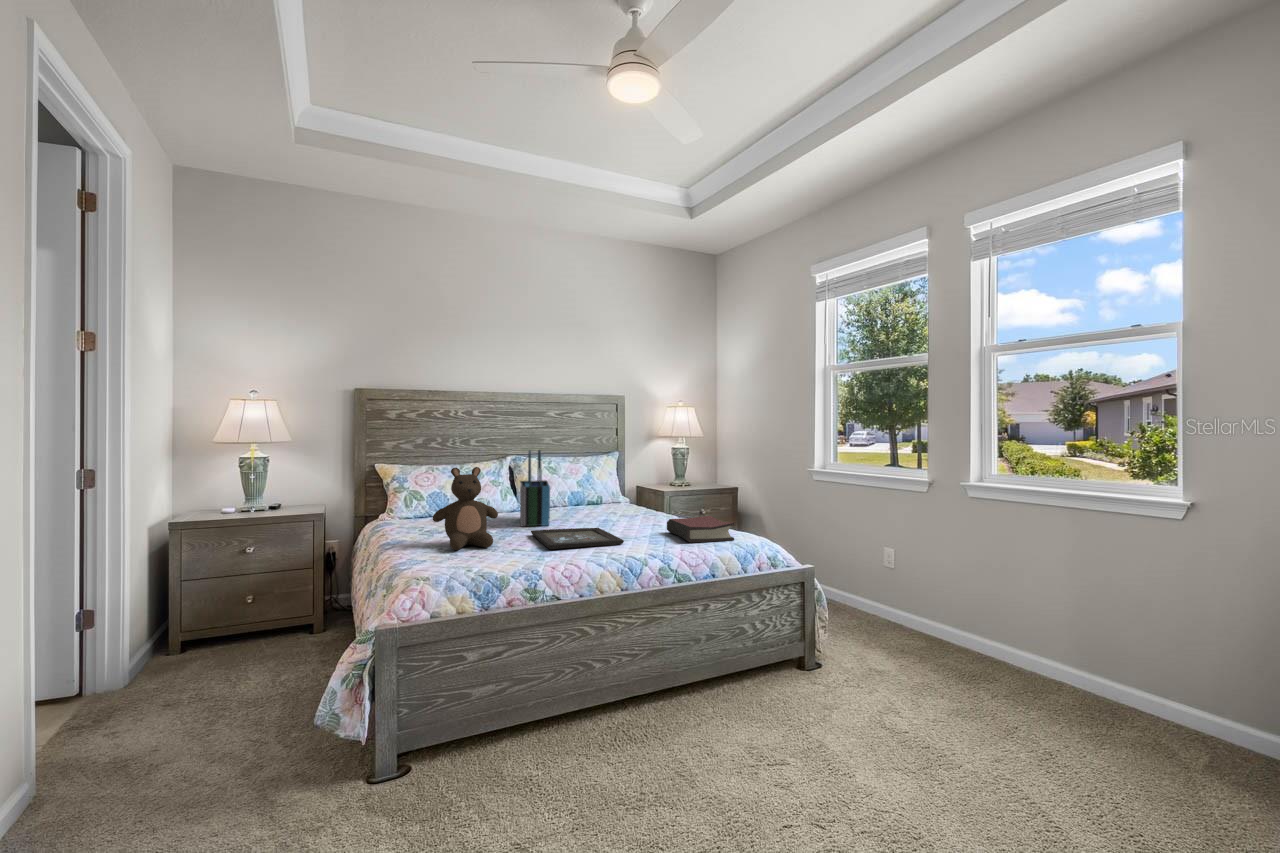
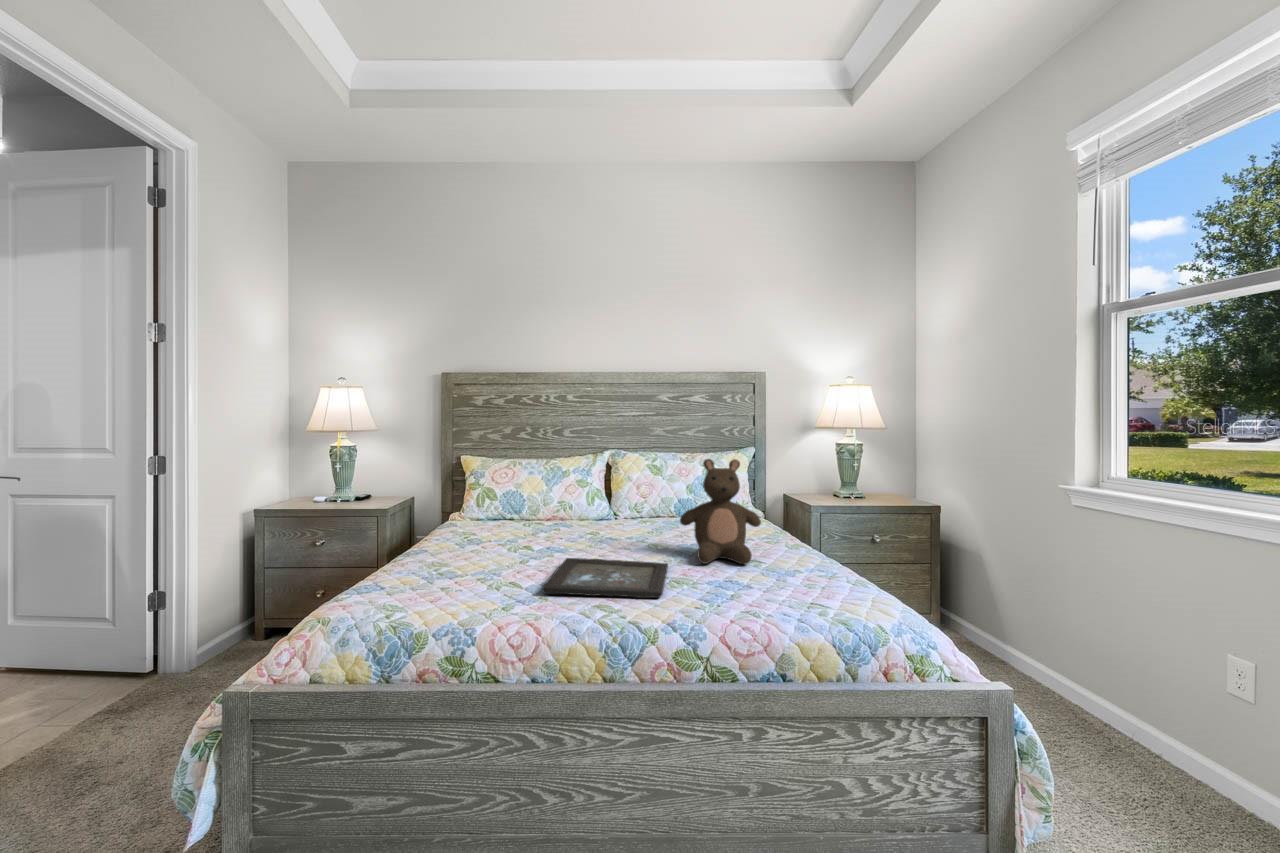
tote bag: present [520,450,550,526] -> none [571,441,638,551]
stuffed bear: present [433,467,498,550] -> present [680,459,761,564]
hardback book: present [667,516,734,543] -> none [761,563,853,617]

